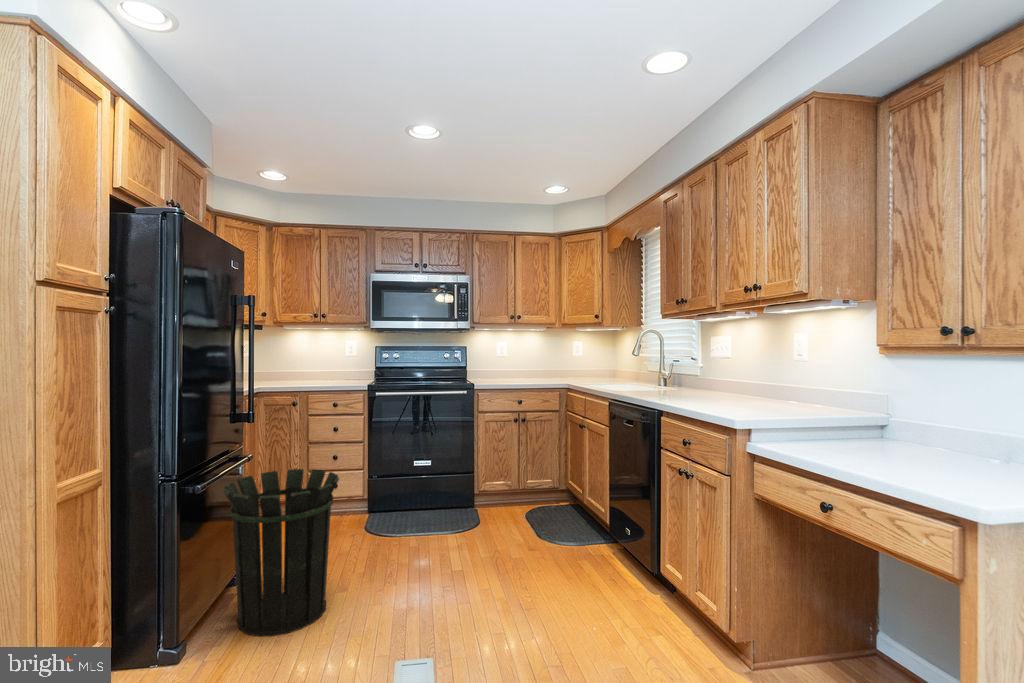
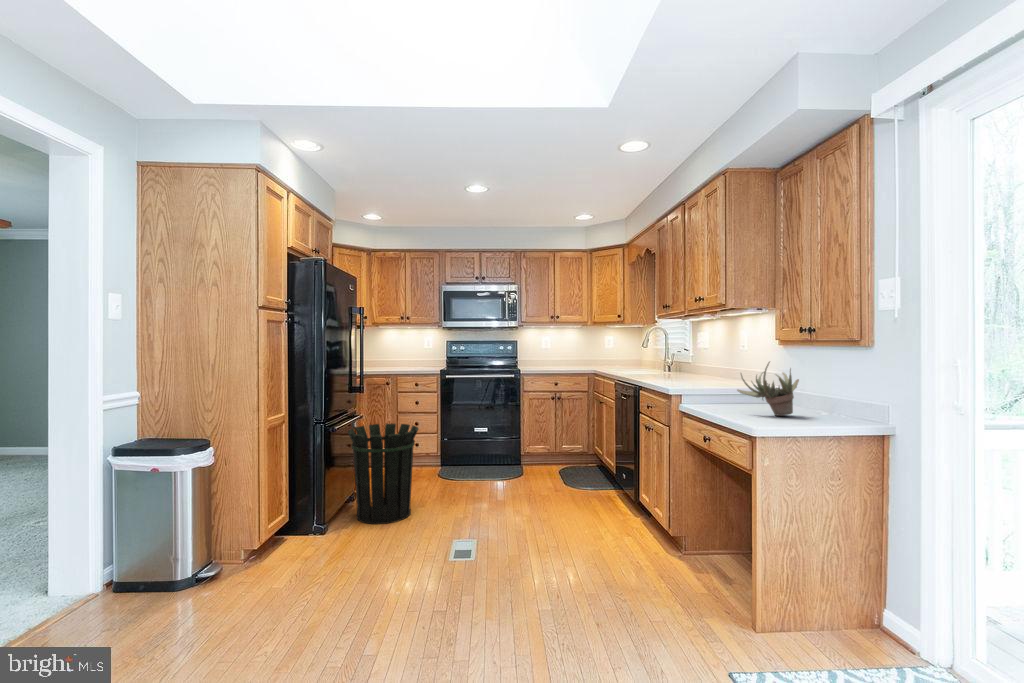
succulent plant: none [872,380,978,469] -> present [737,362,799,416]

